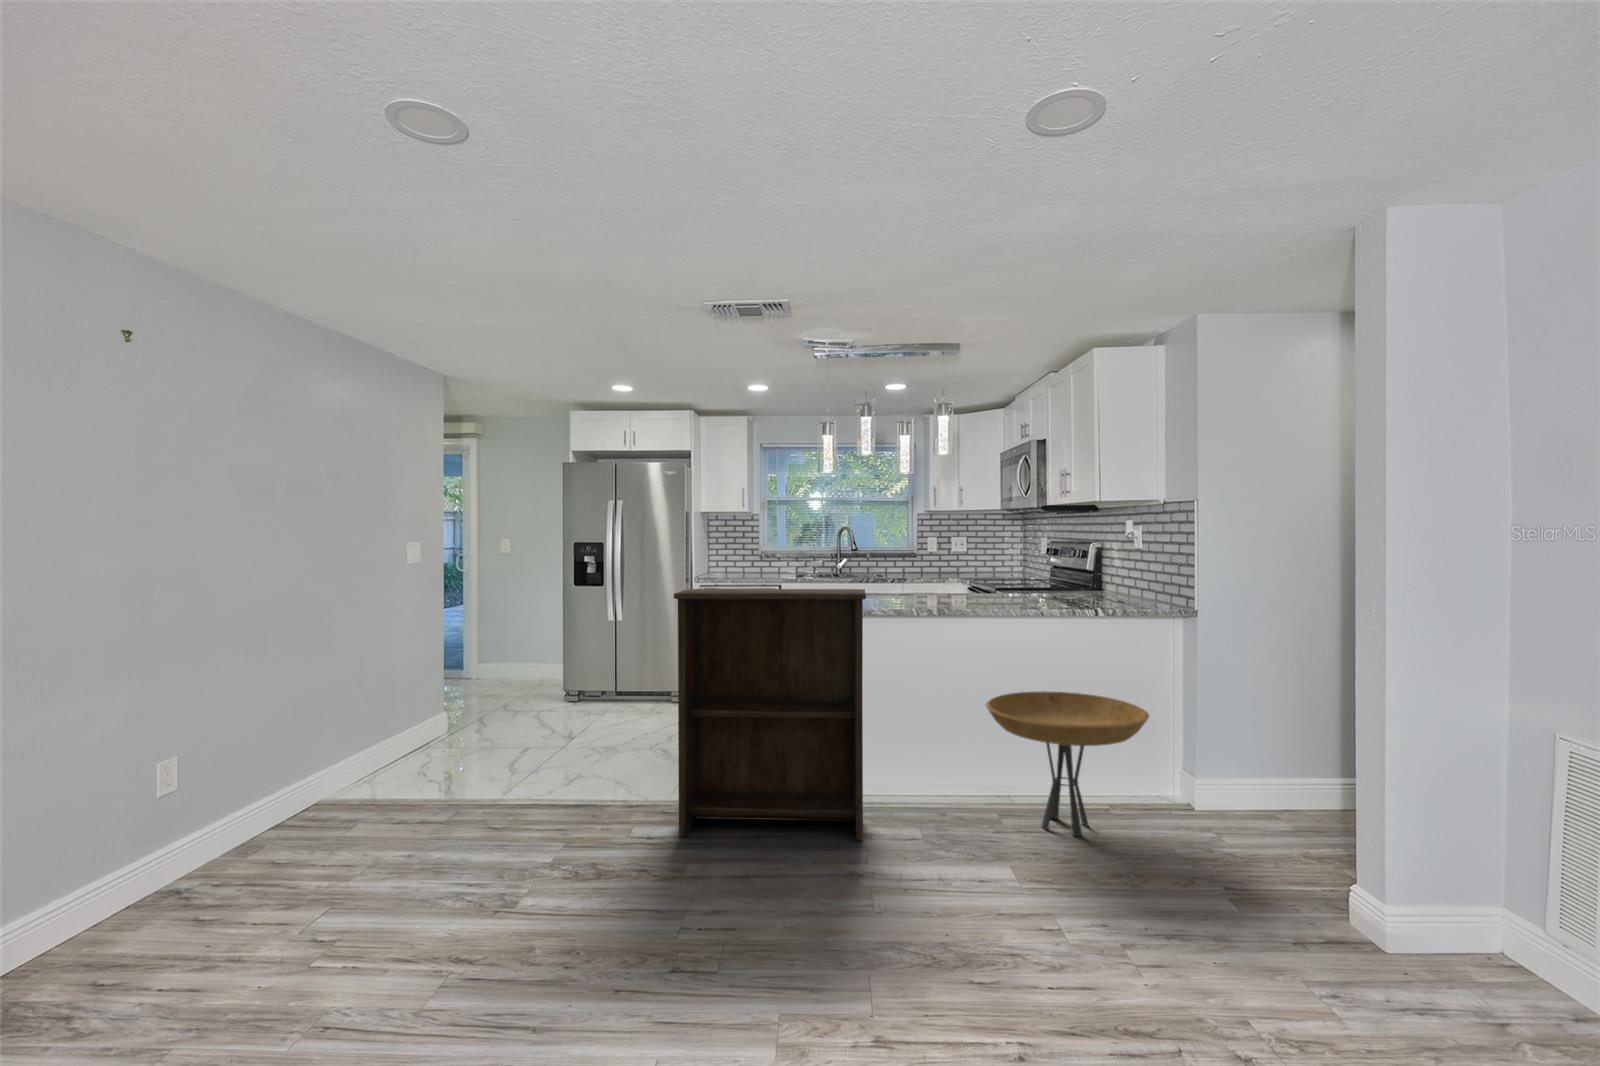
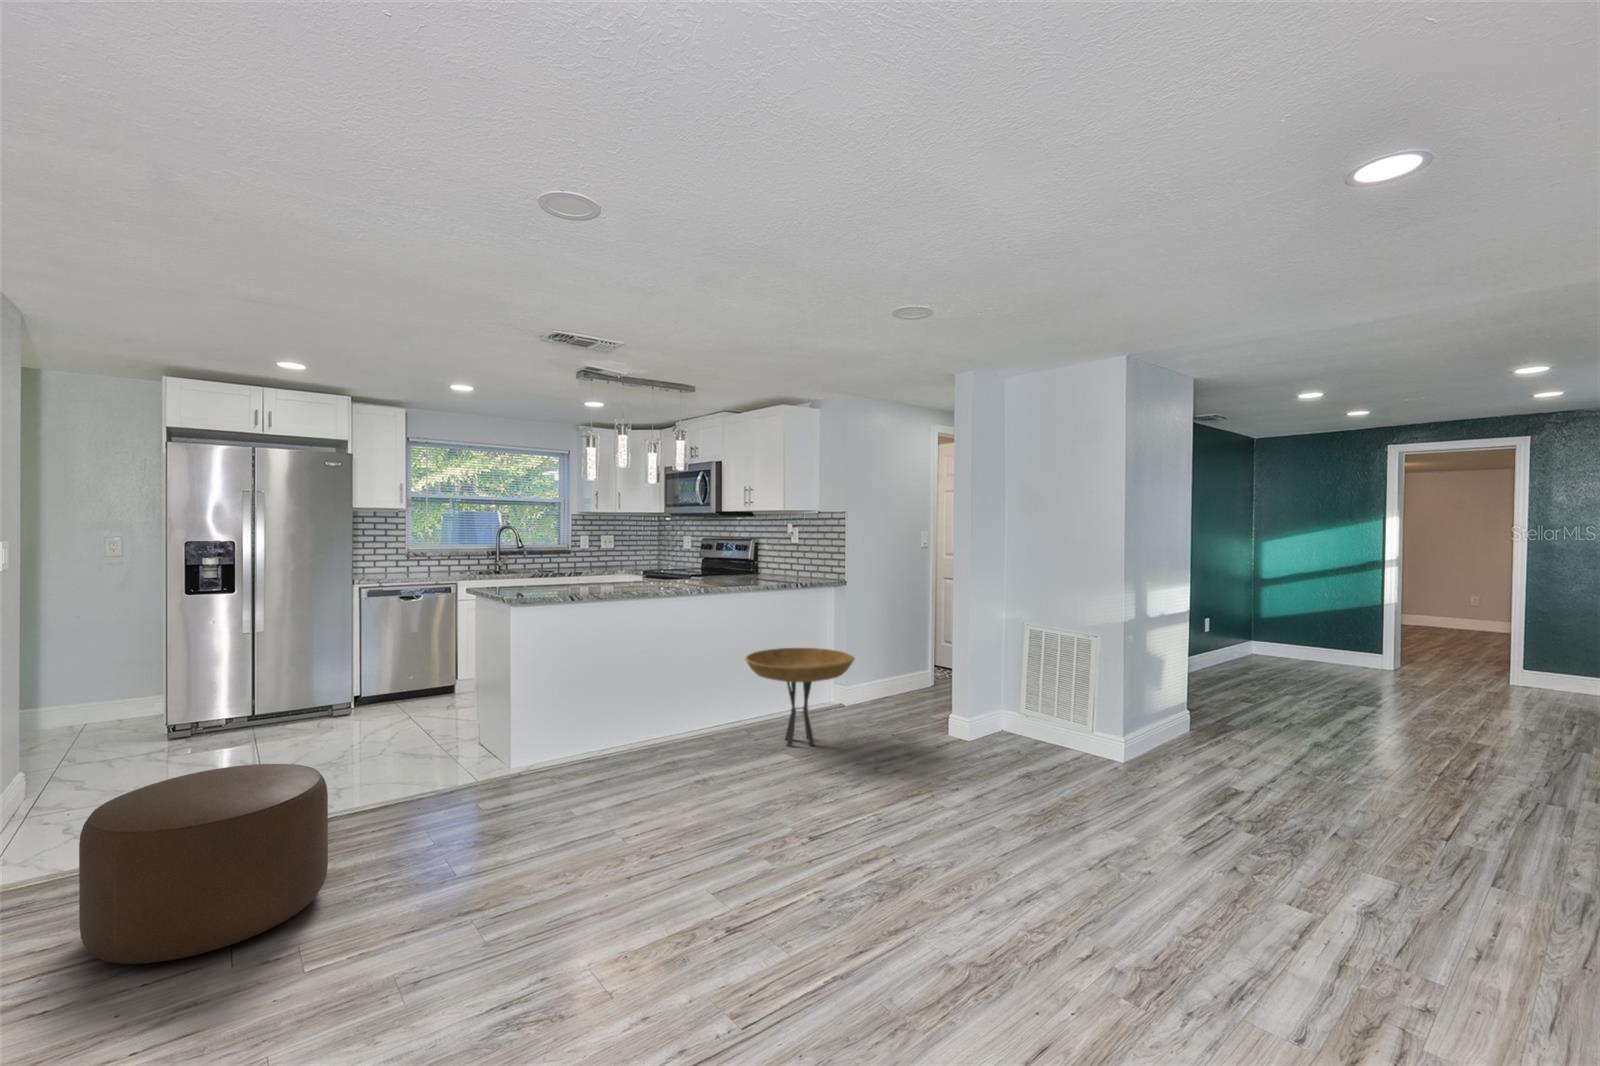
bookshelf: present [674,589,866,841] -> none [510,579,690,820]
ottoman: none [319,728,493,875] -> present [79,764,328,964]

